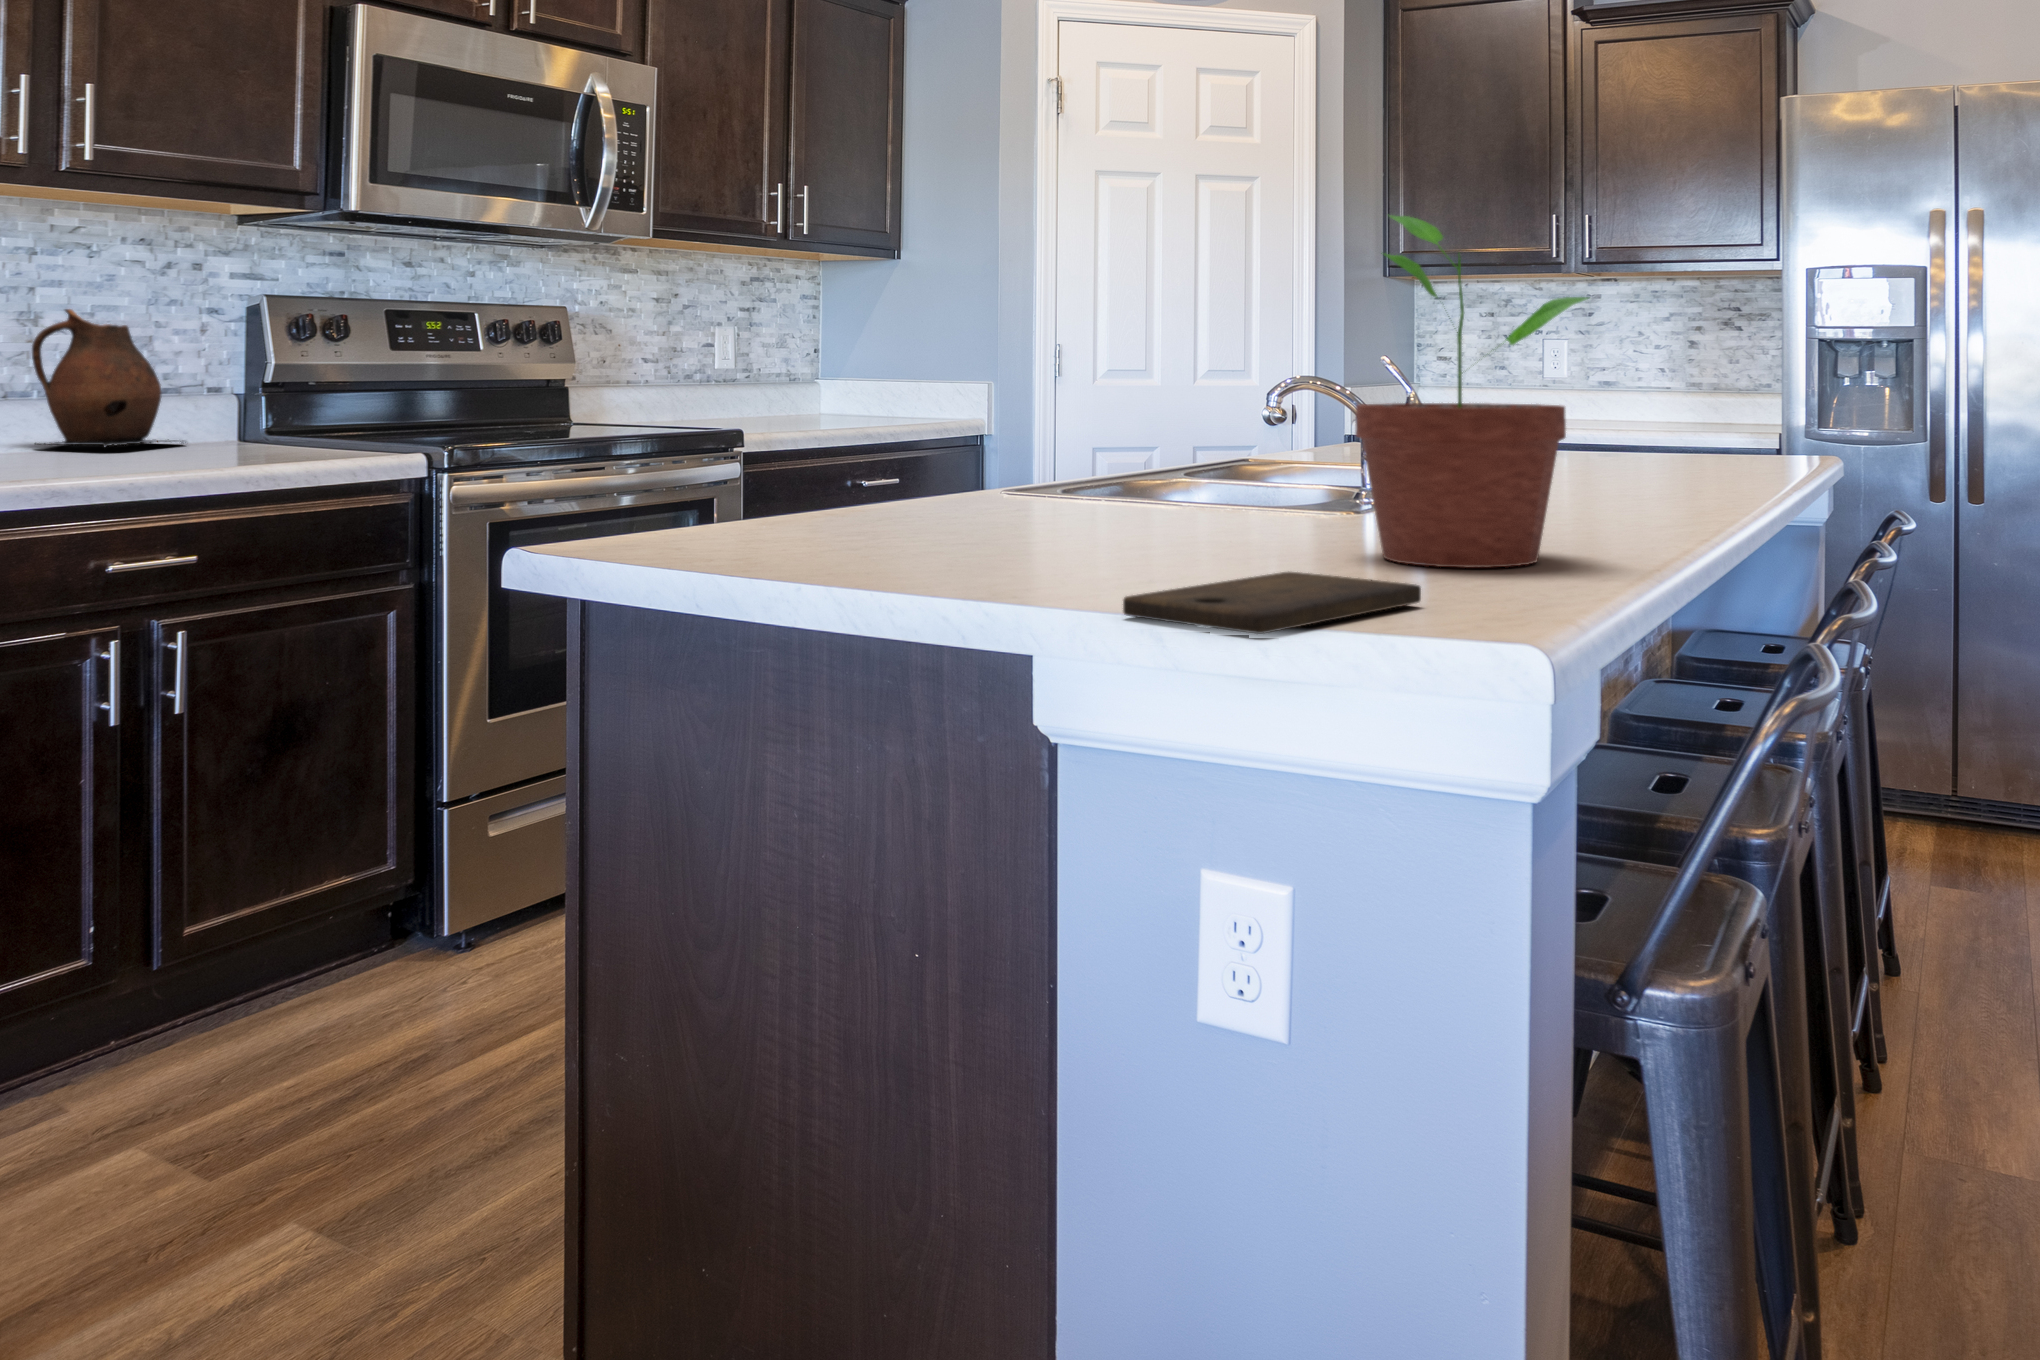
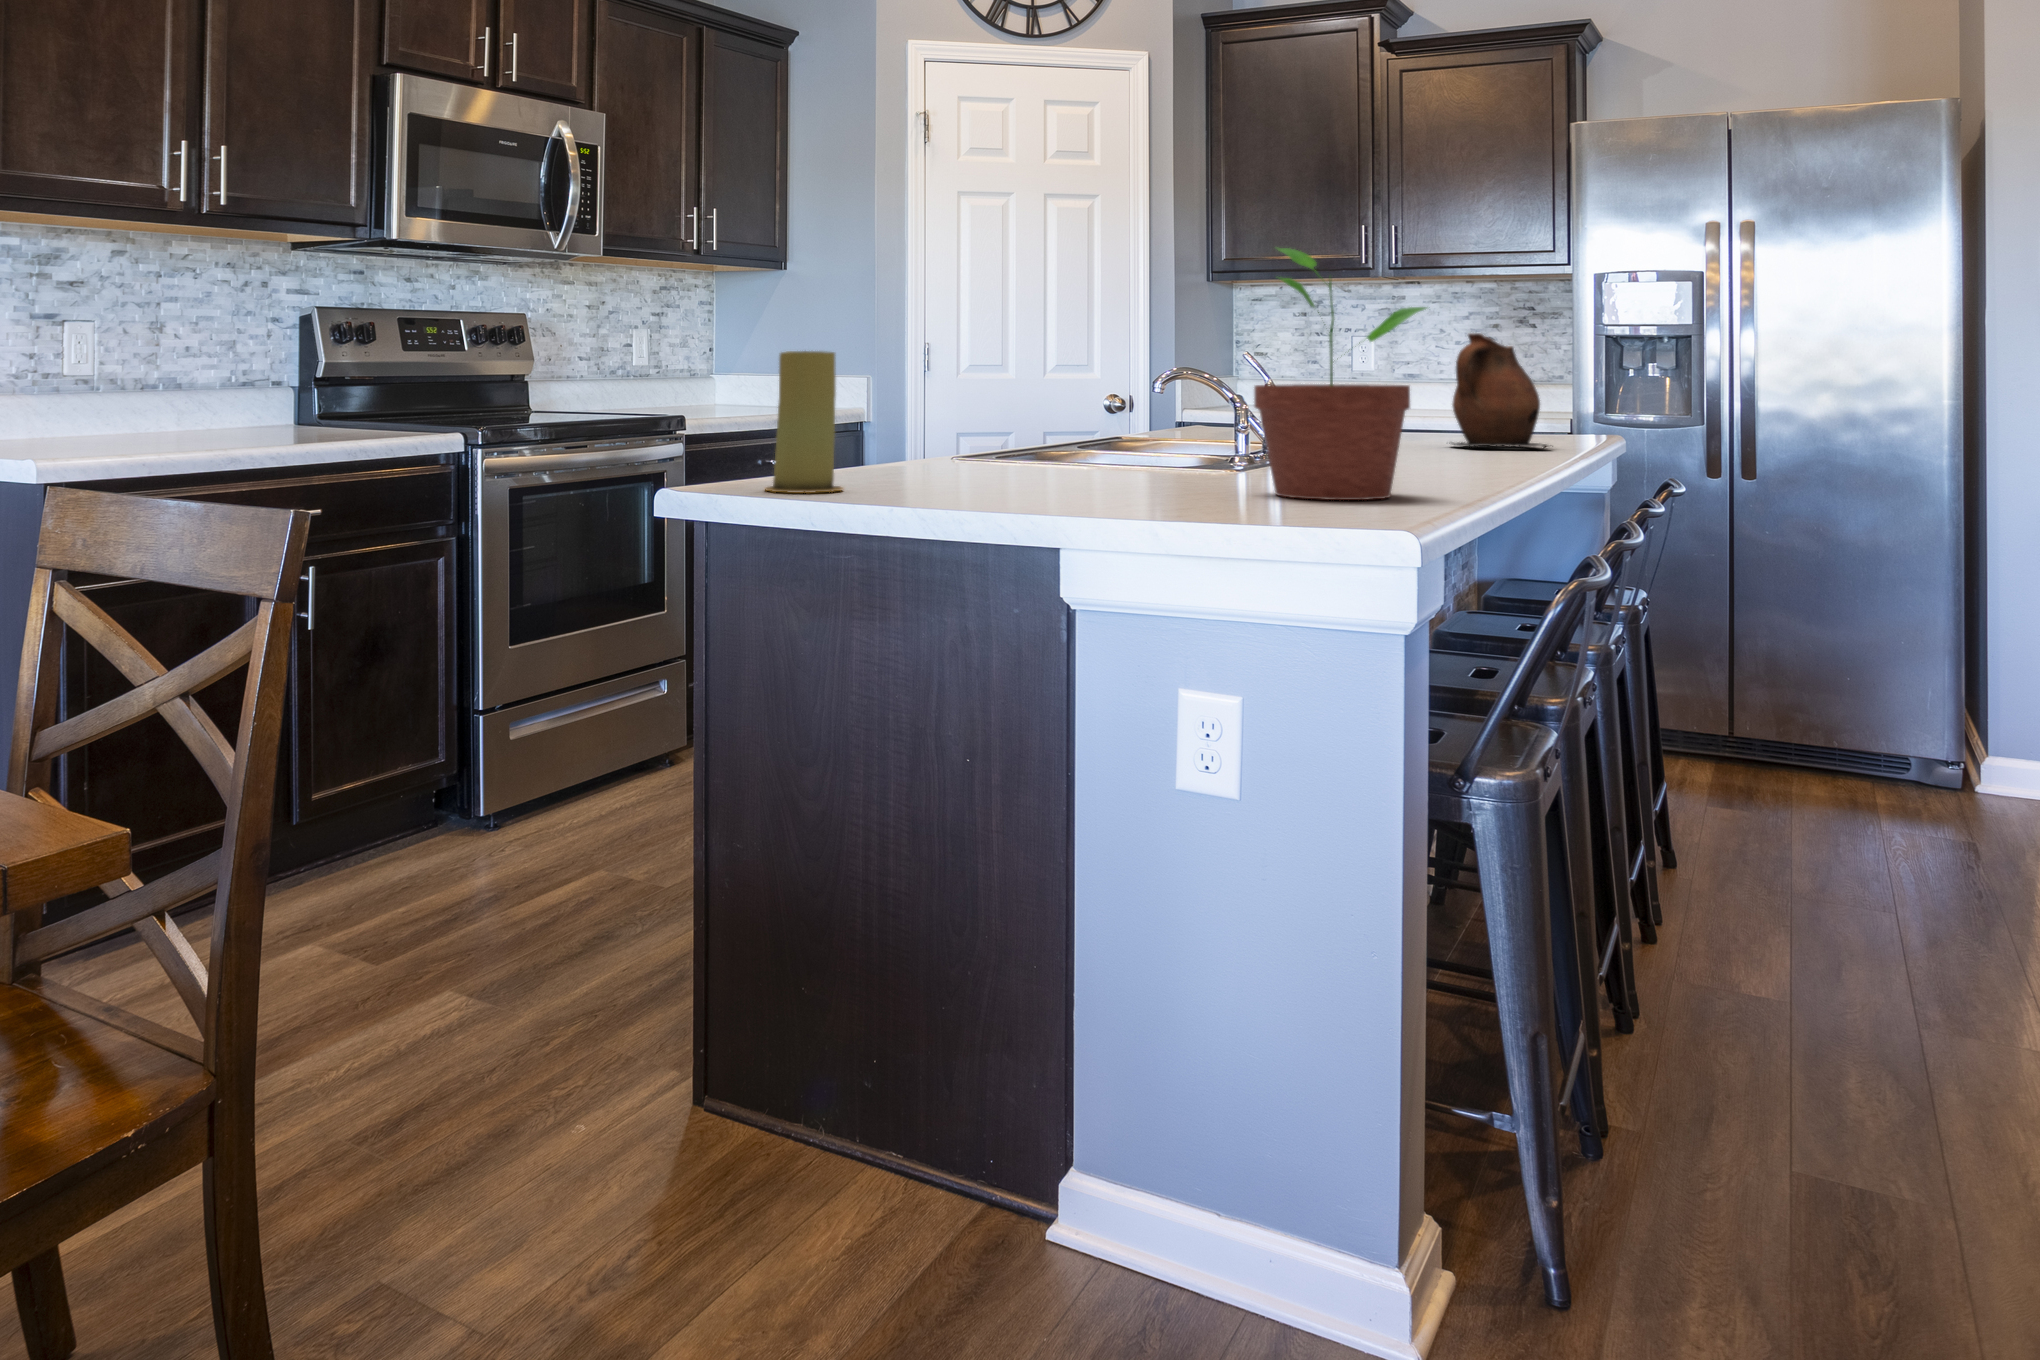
ceramic pitcher: present [32,309,183,447] -> present [1452,333,1553,448]
candle: none [667,352,786,557] -> present [765,351,843,493]
cutting board: present [1123,572,1421,634] -> none [1126,497,1320,528]

